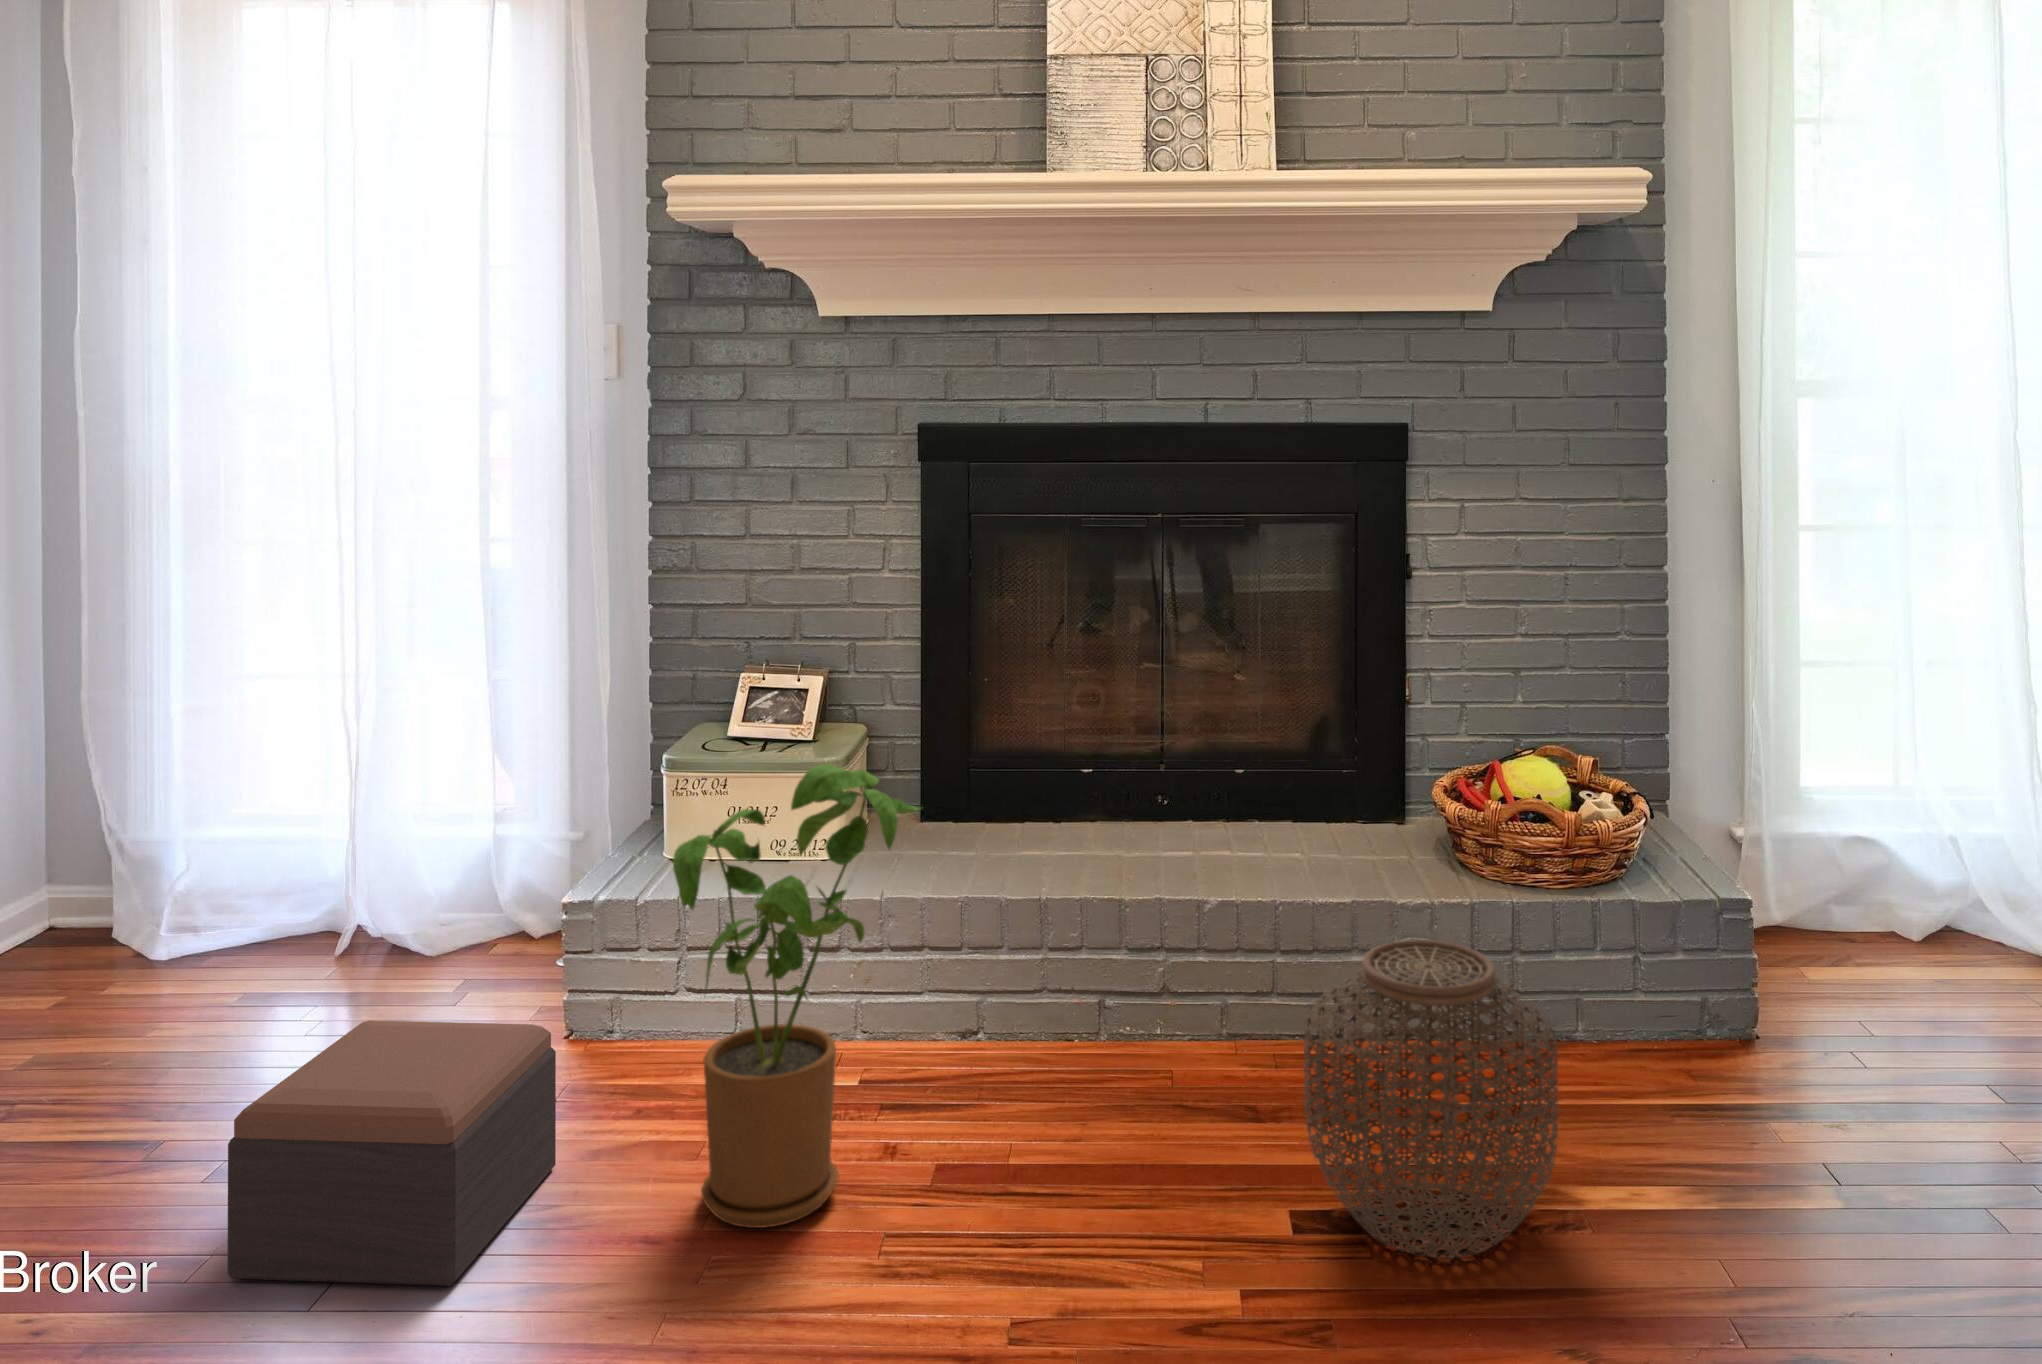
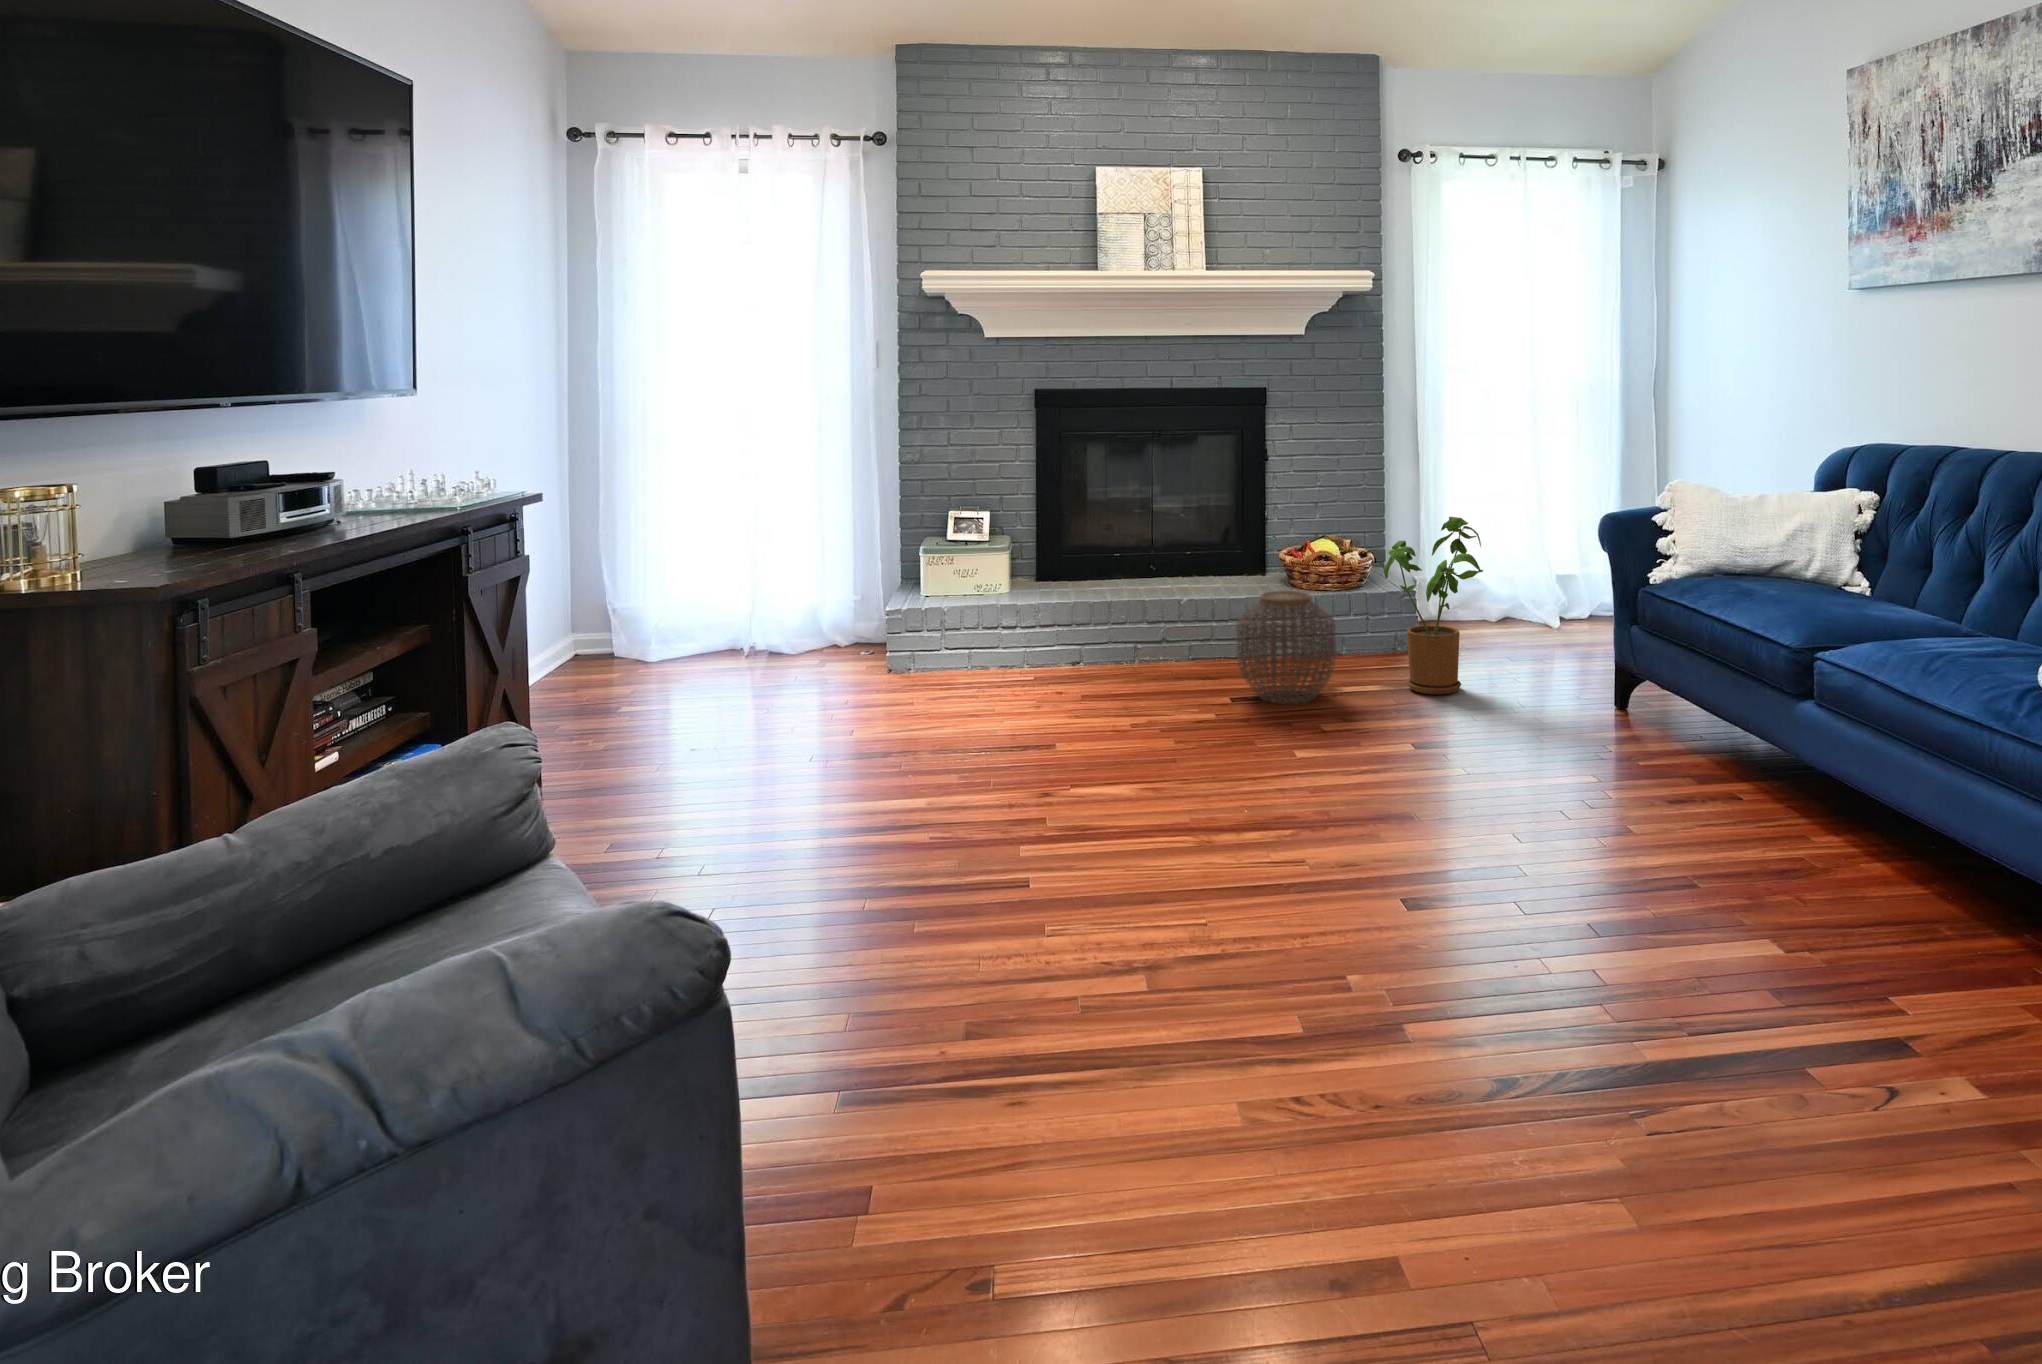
house plant: present [672,764,920,1228] -> present [1384,516,1483,695]
footstool: present [227,1021,556,1286] -> none [810,641,920,731]

